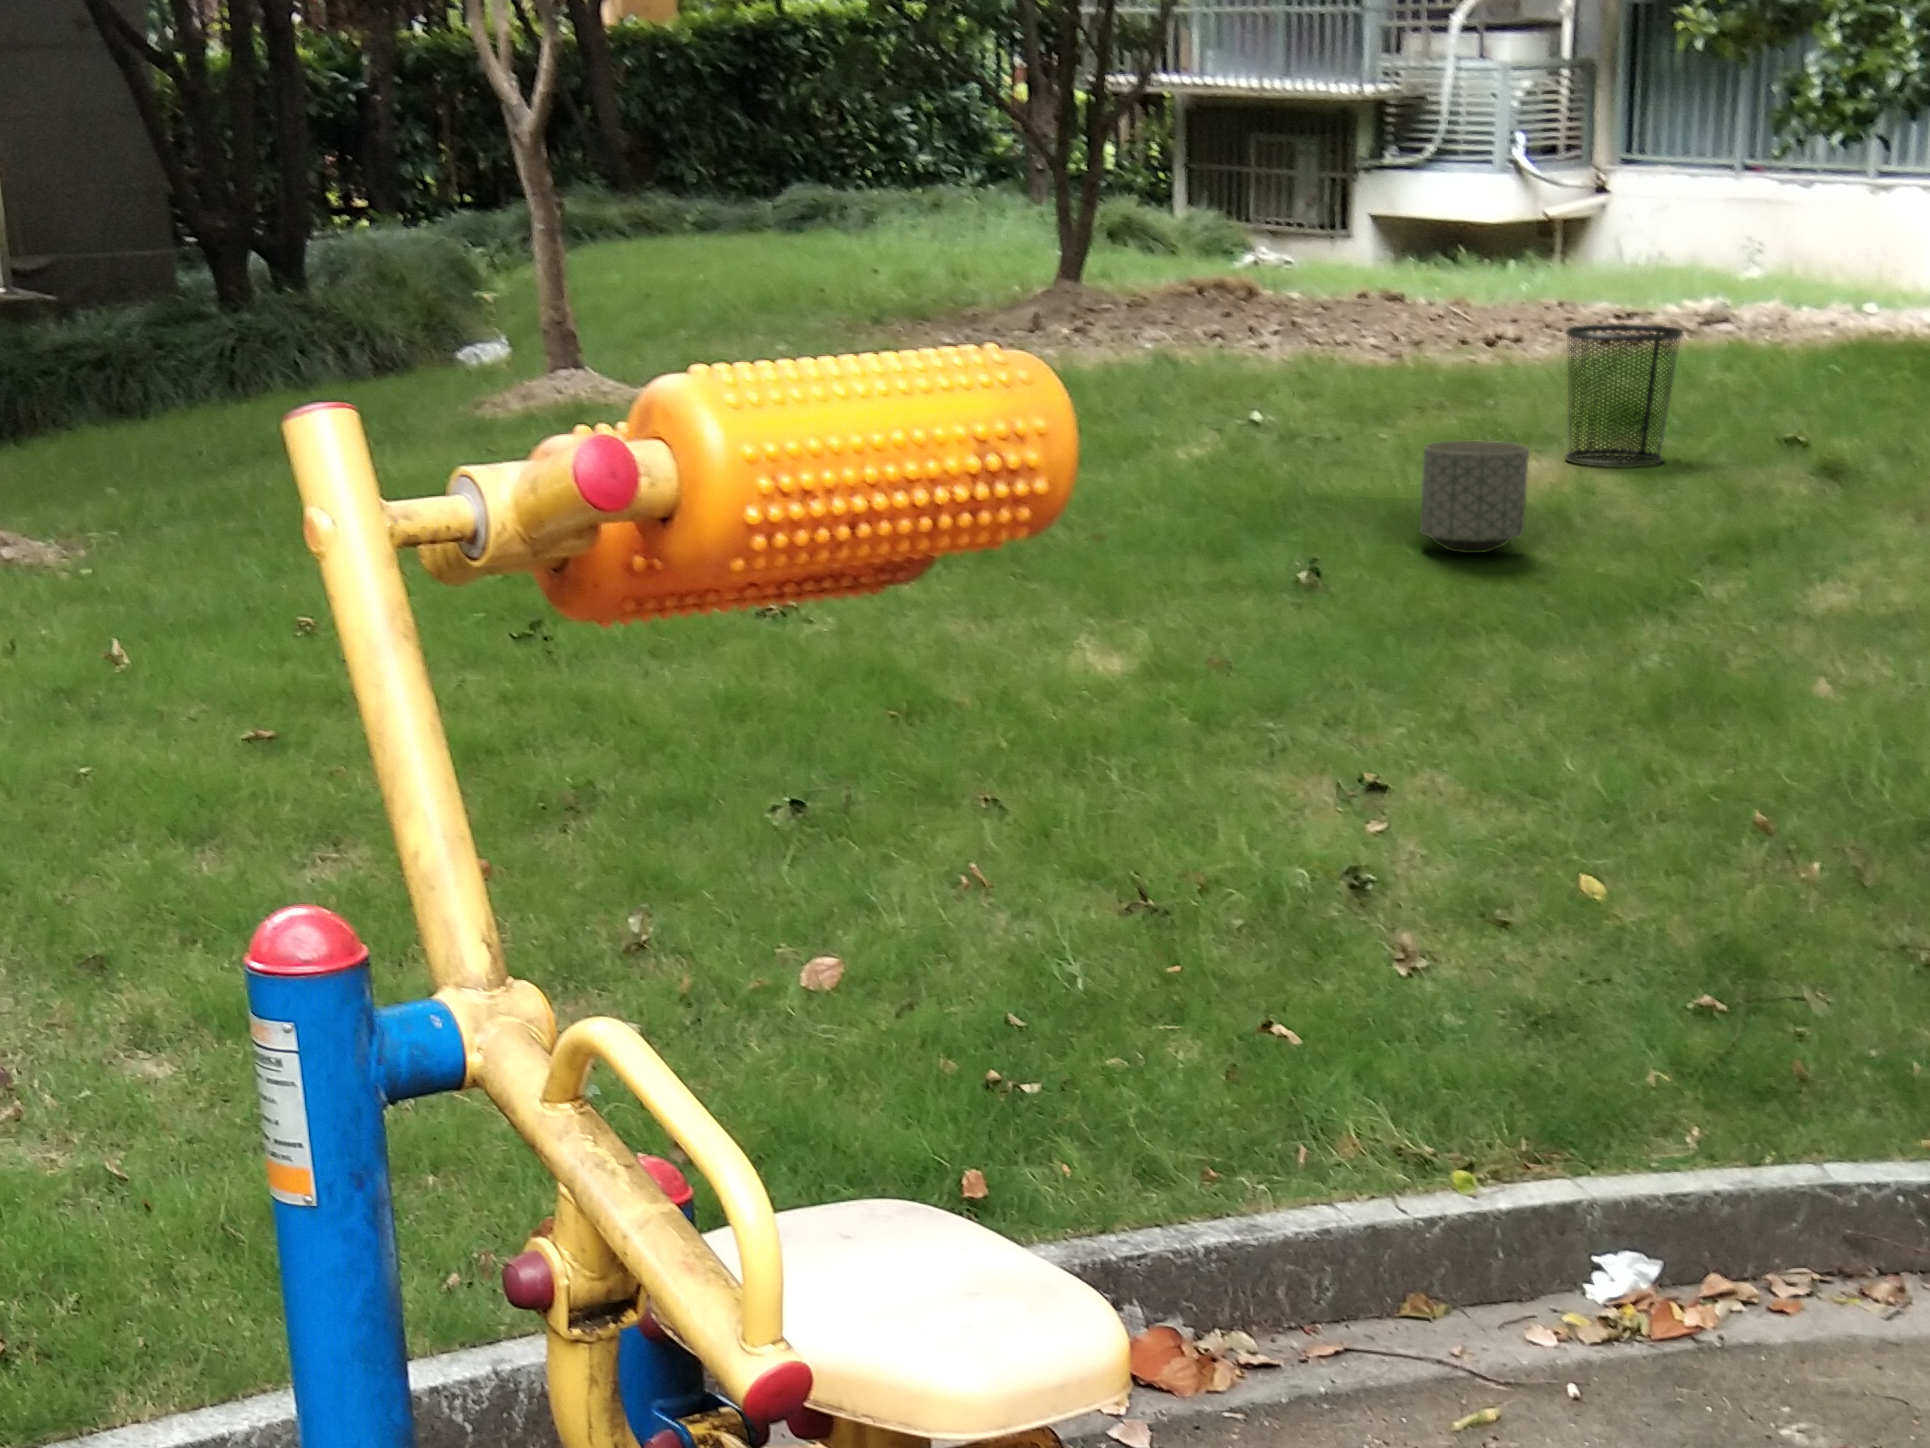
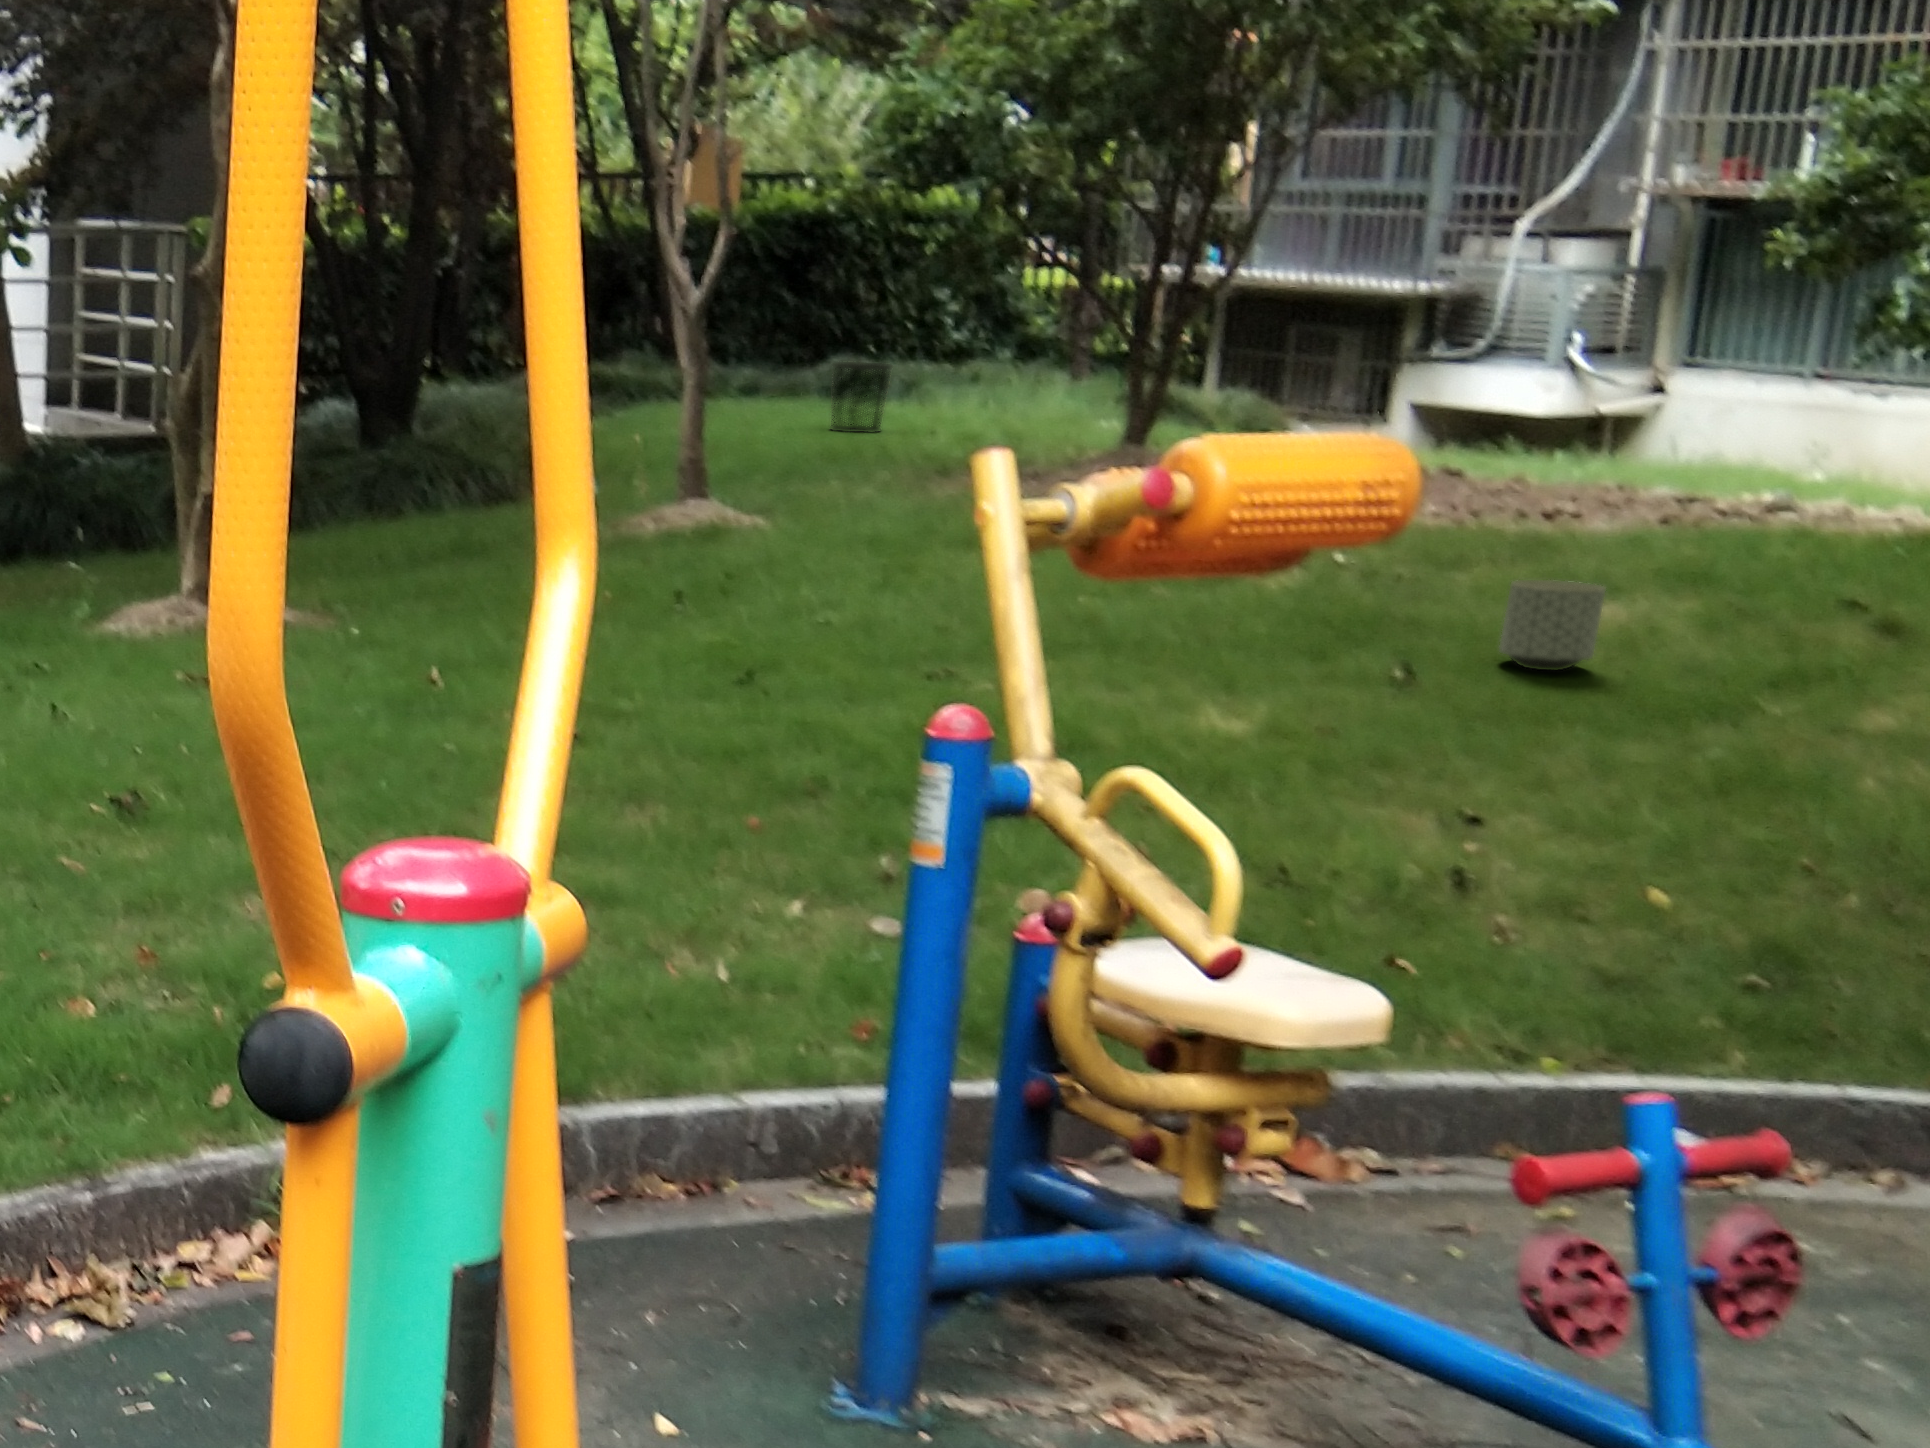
trash can: present [1565,324,1683,467] -> present [831,362,892,432]

